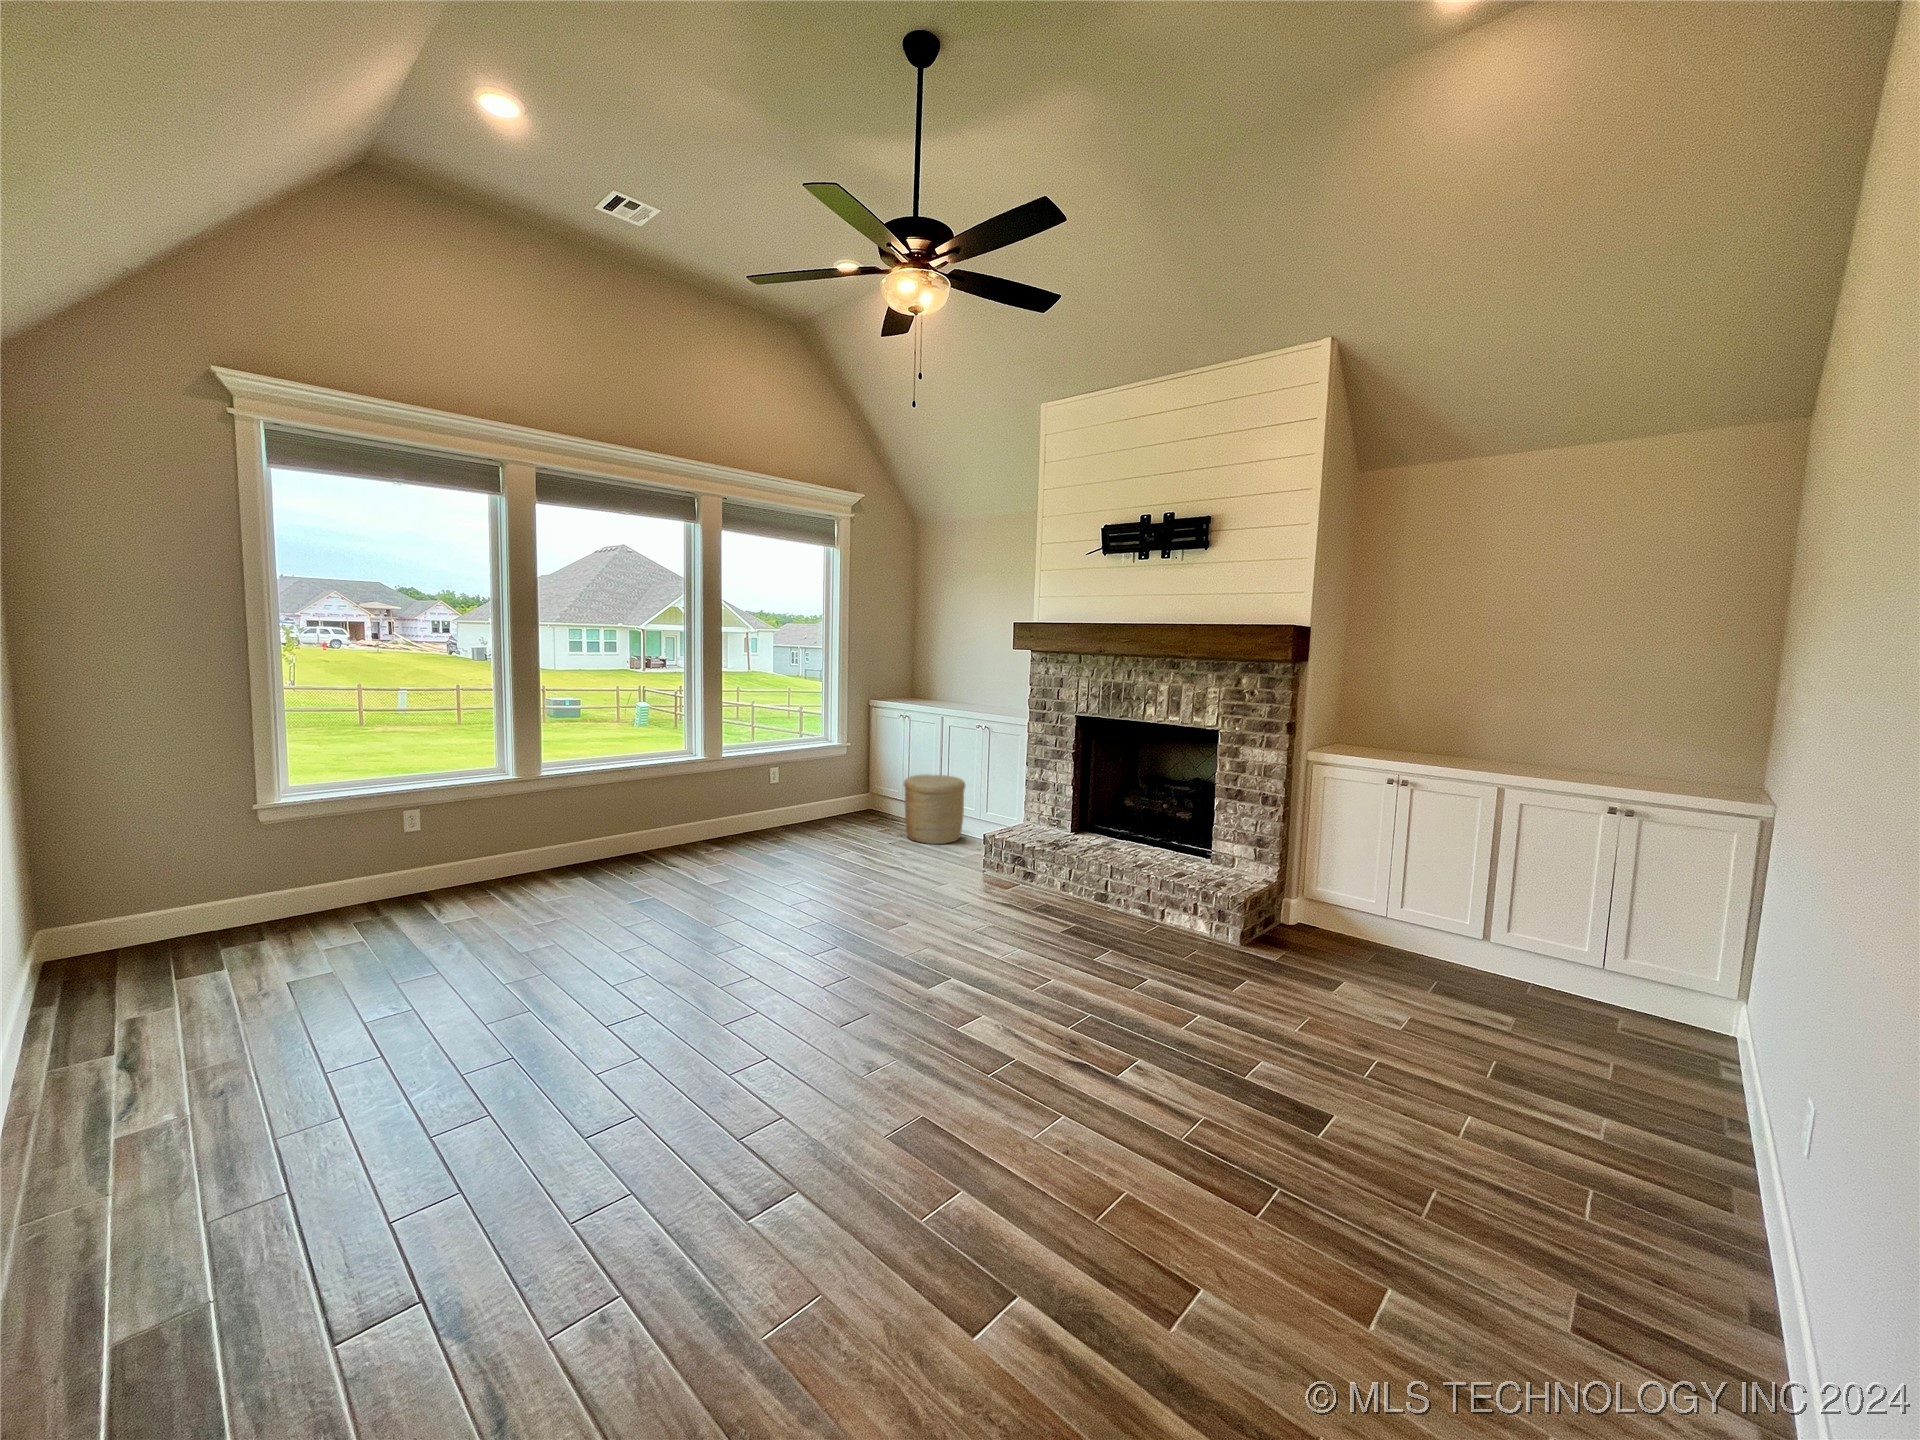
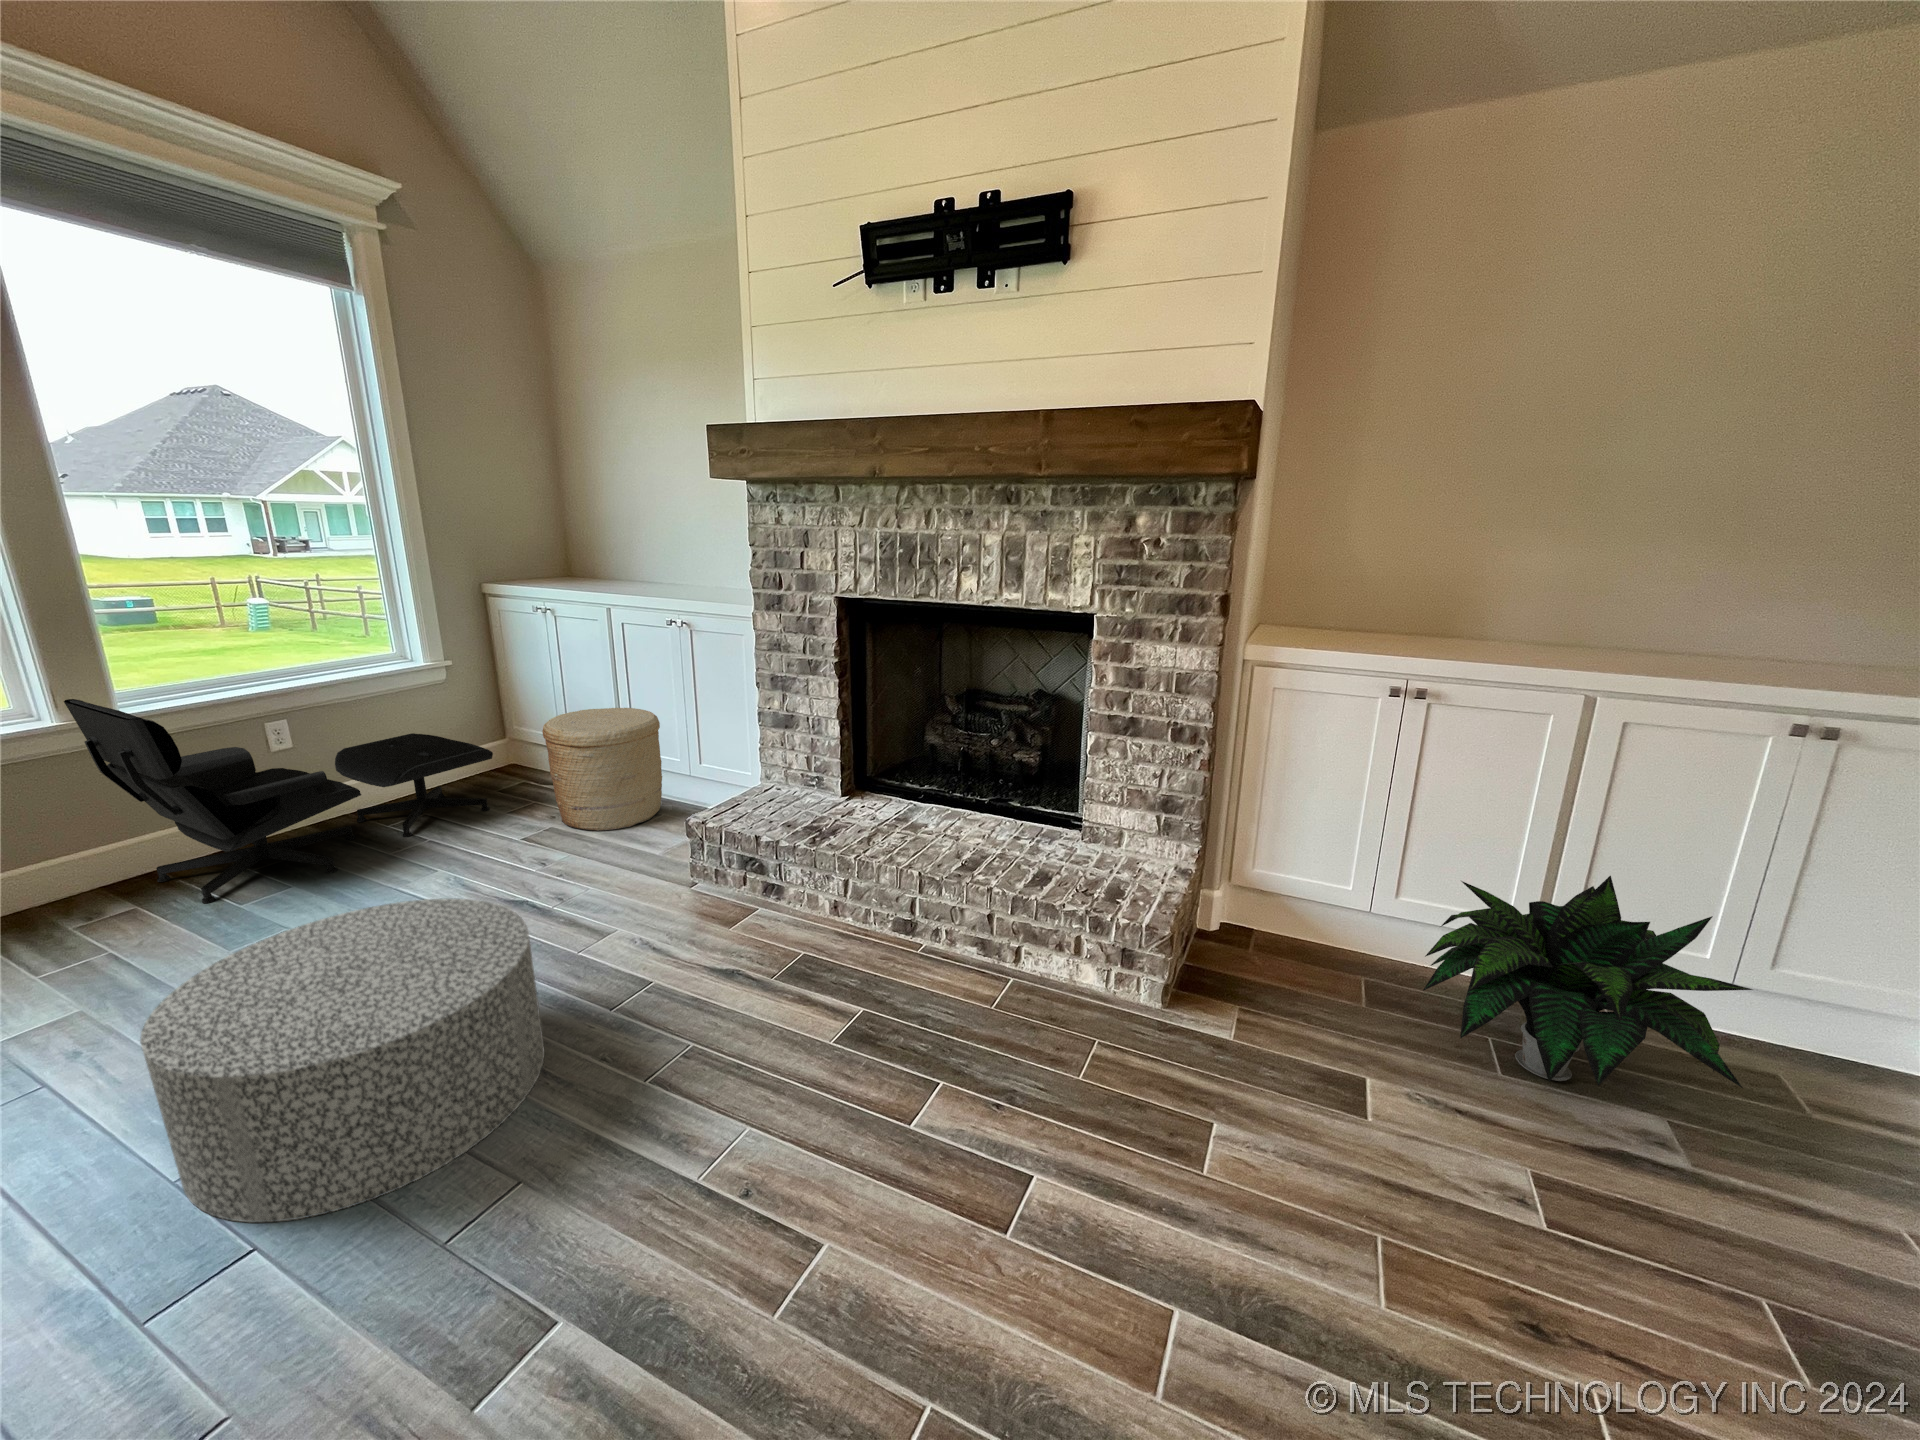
lounge chair: none [712,748,873,852] -> present [64,699,493,903]
ottoman: none [802,844,929,945] -> present [140,899,545,1222]
potted plant: none [1390,883,1567,1001] -> present [1423,876,1752,1088]

